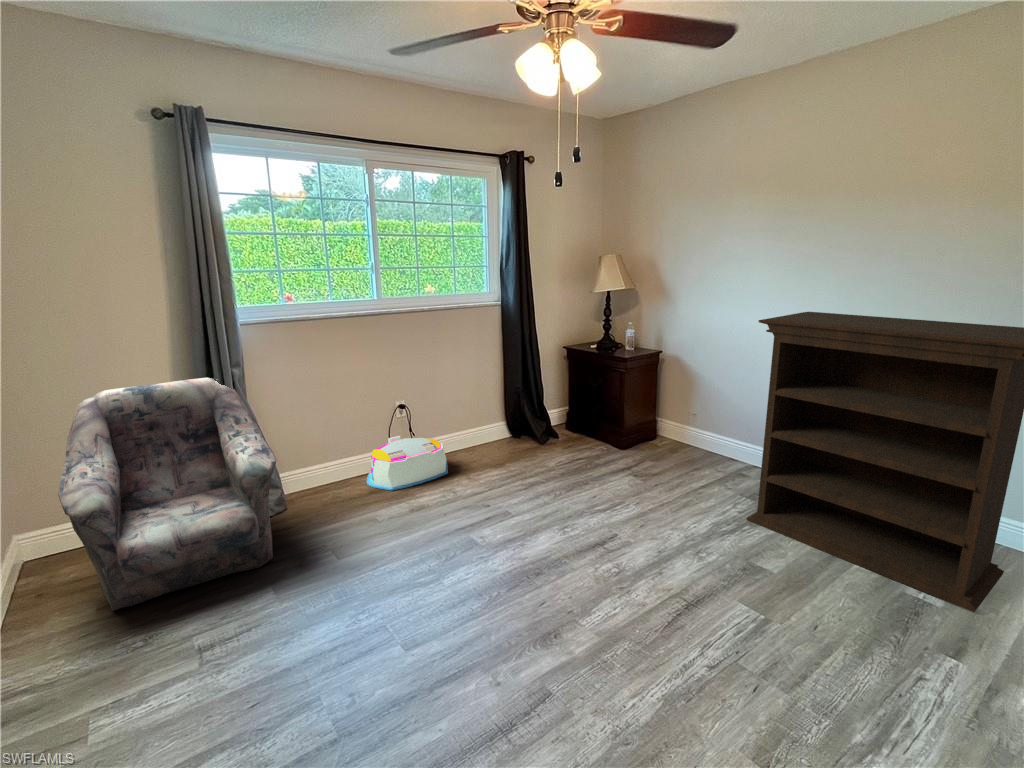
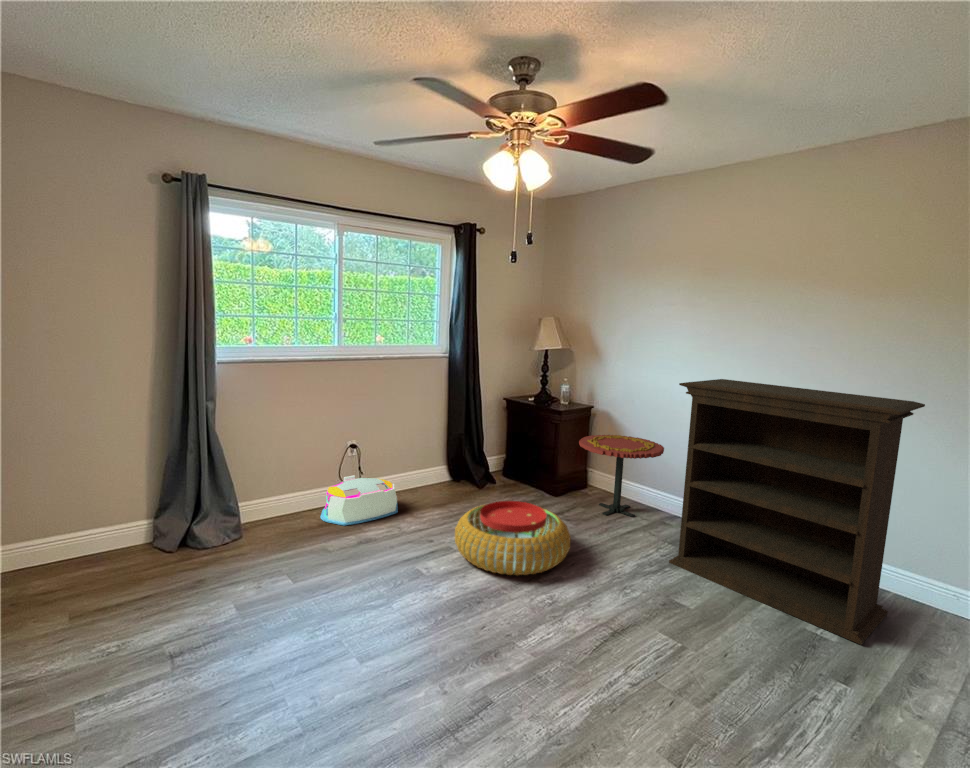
armchair: present [58,378,276,611] -> none [37,409,244,623]
side table: none [642,378,739,468] -> present [579,435,664,517]
pouf: none [508,459,636,541] -> present [455,501,571,575]

